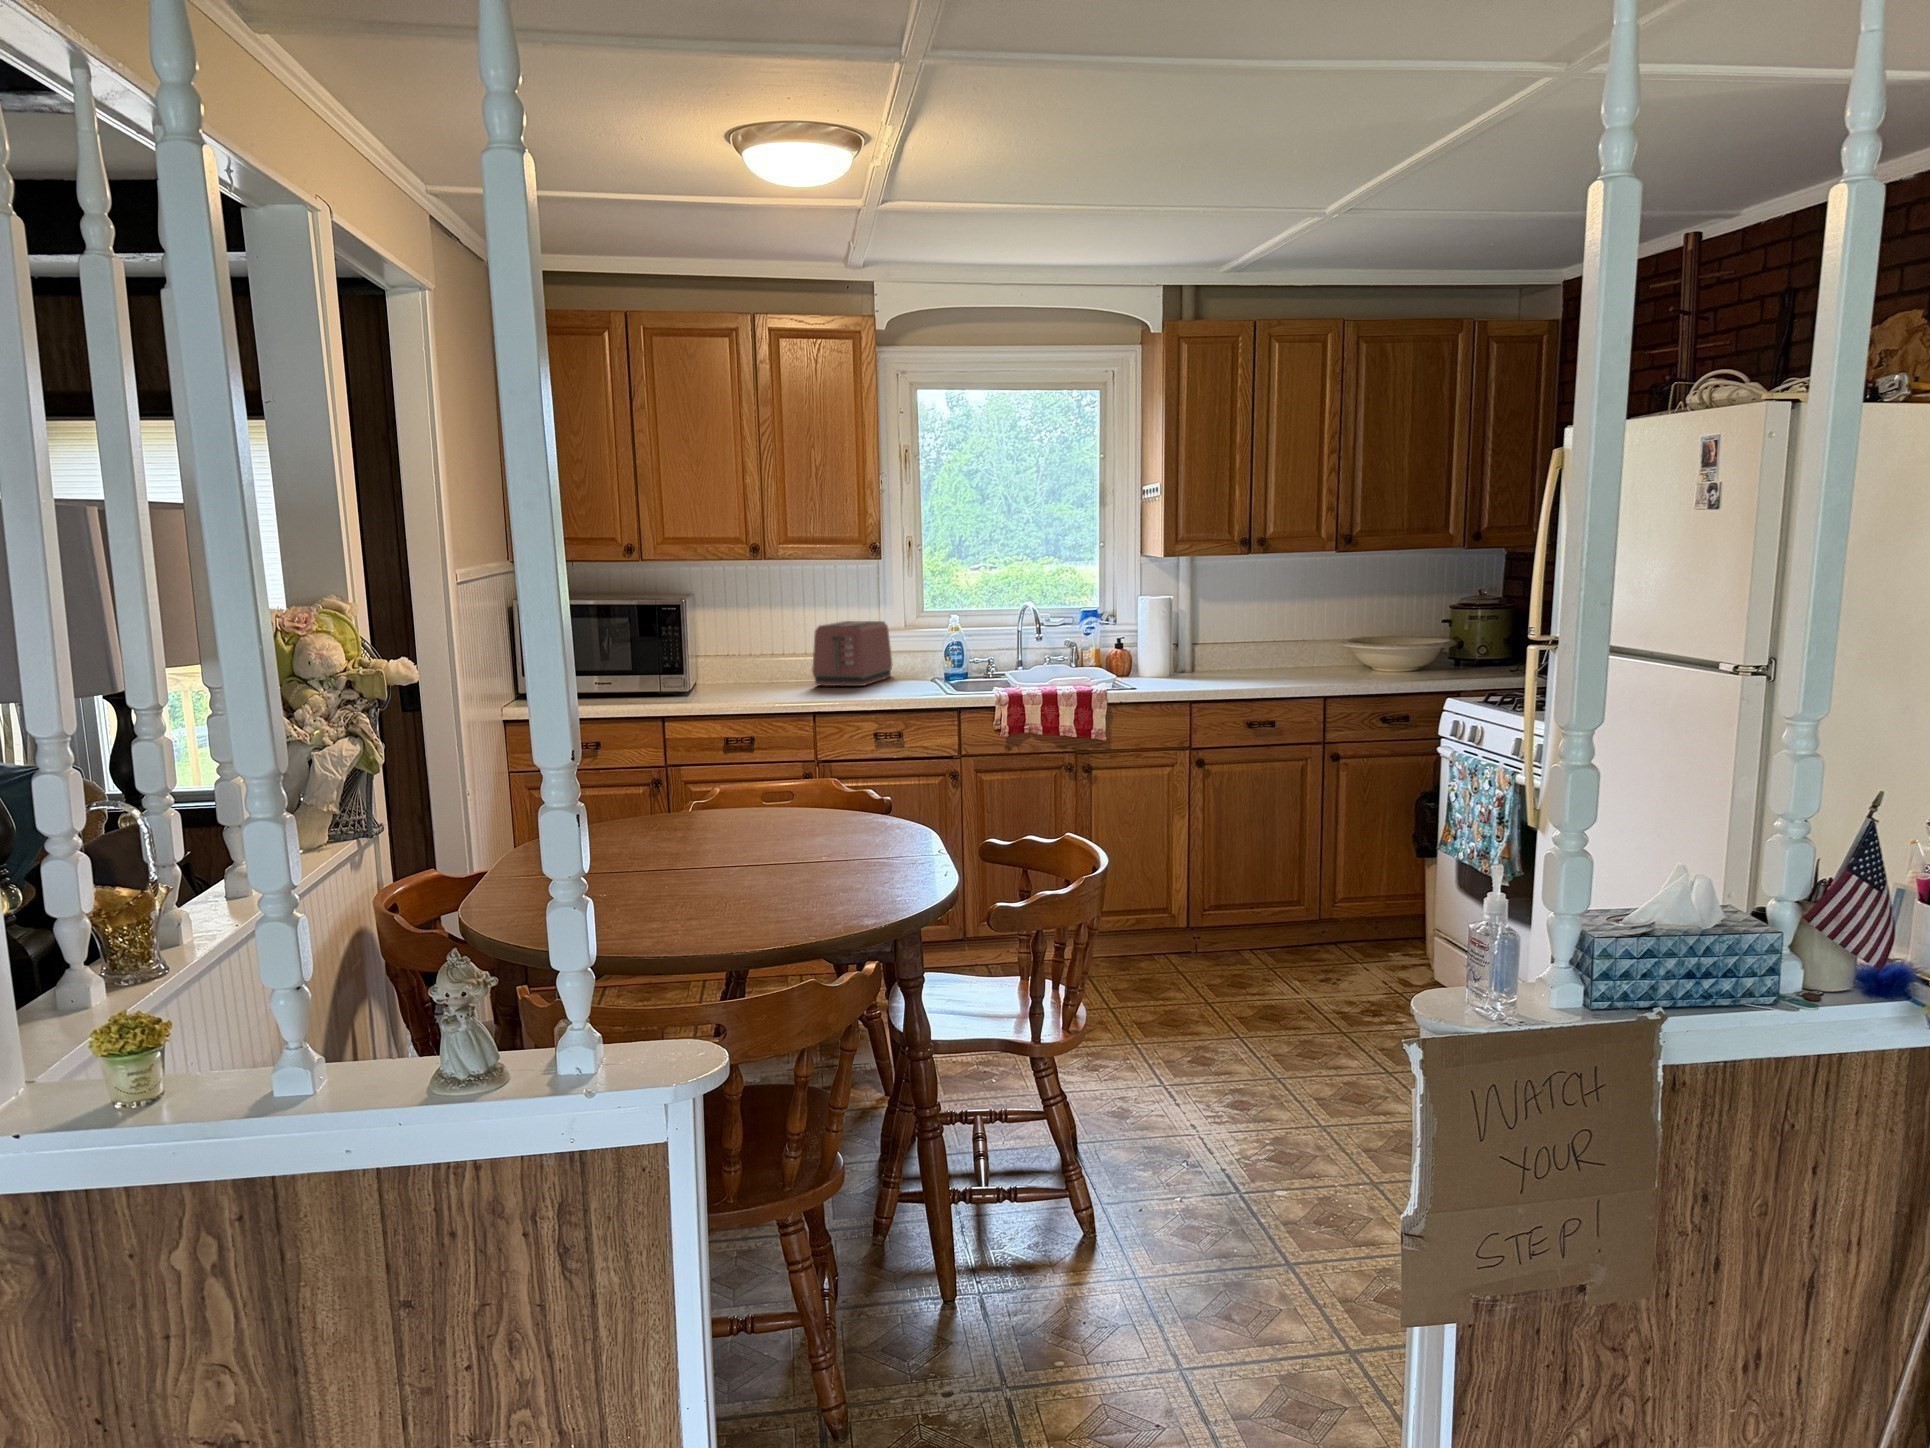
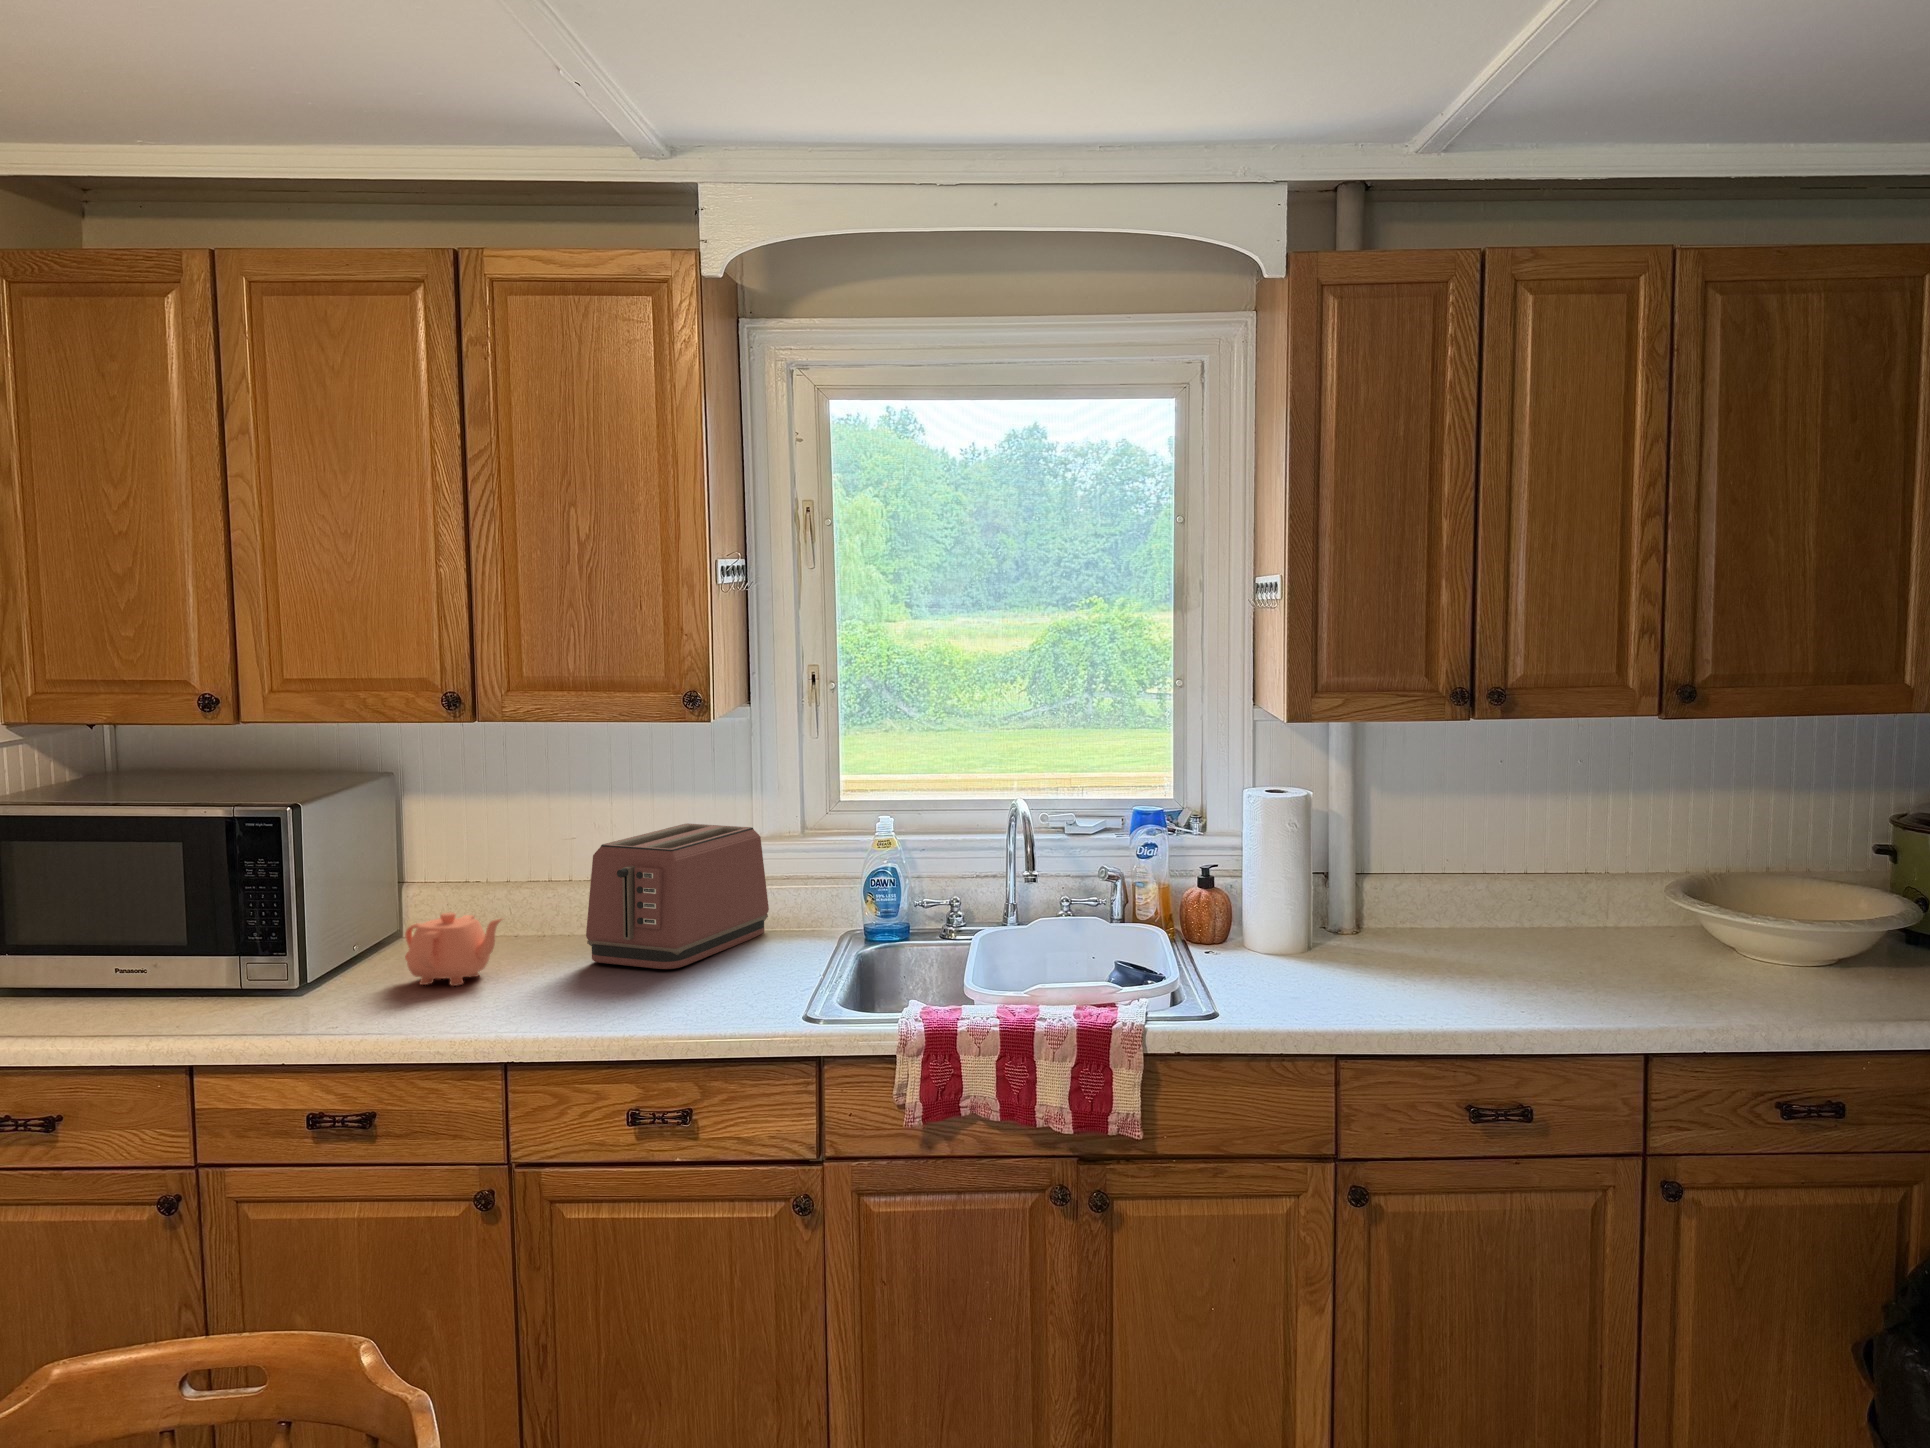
teapot: none [726,659,778,694] -> present [405,913,502,986]

